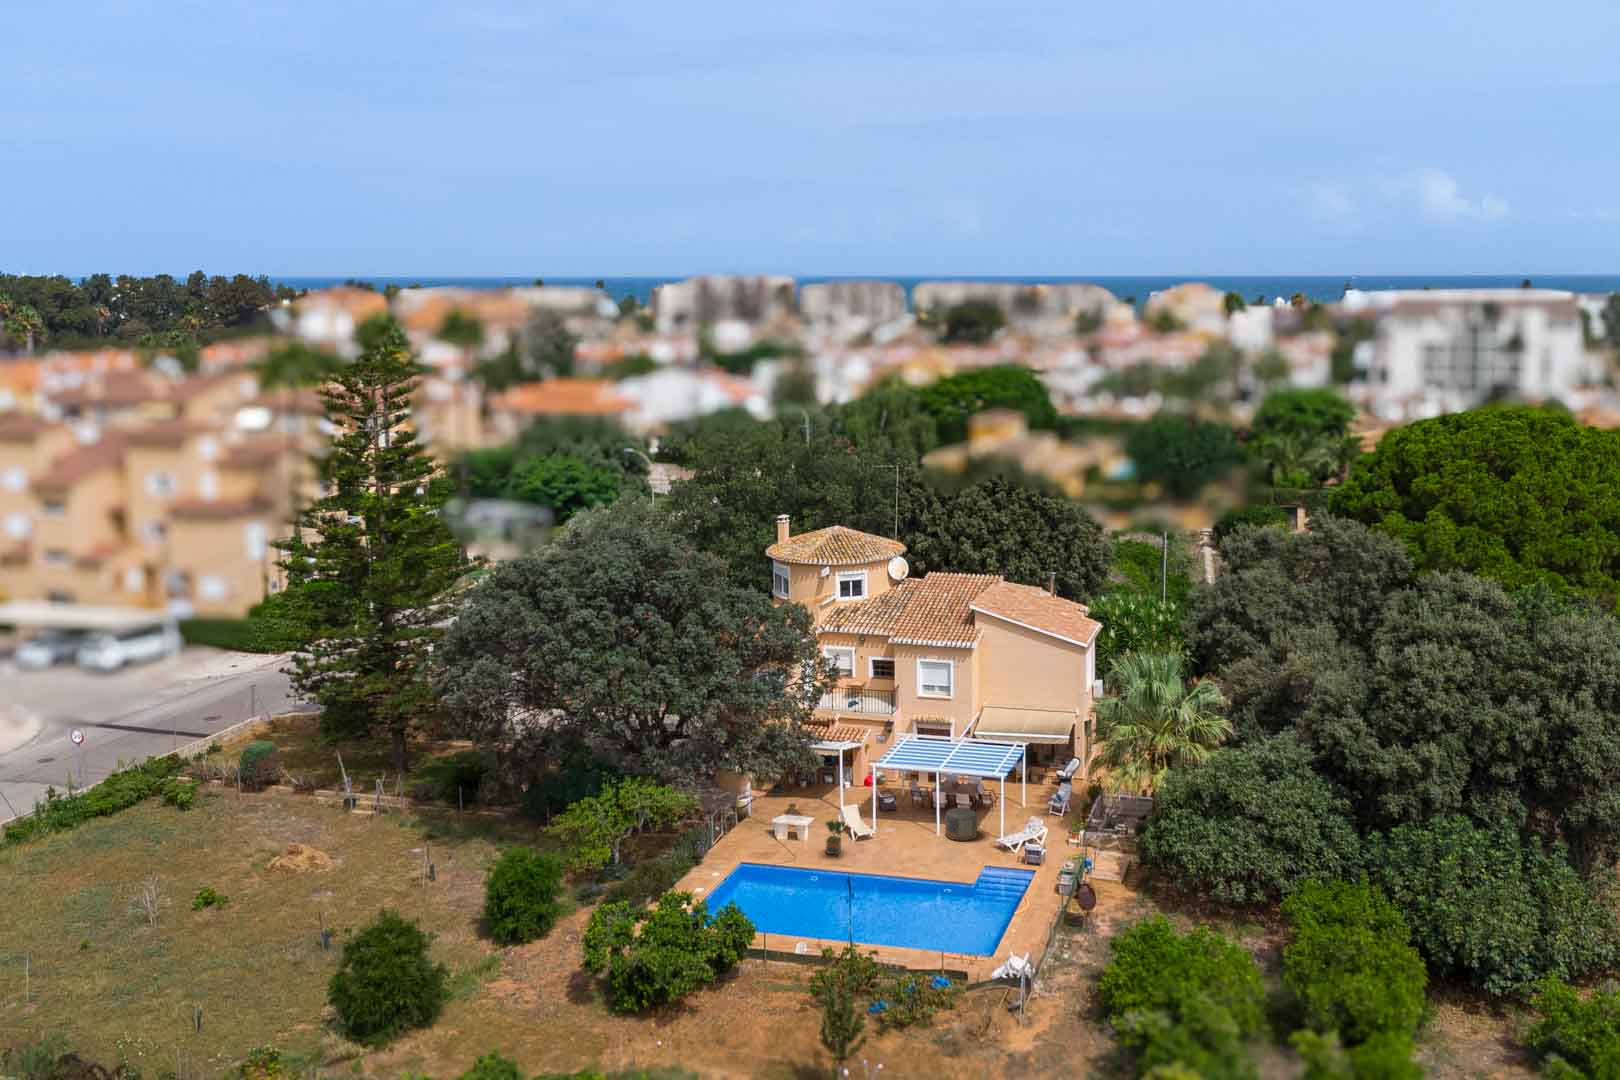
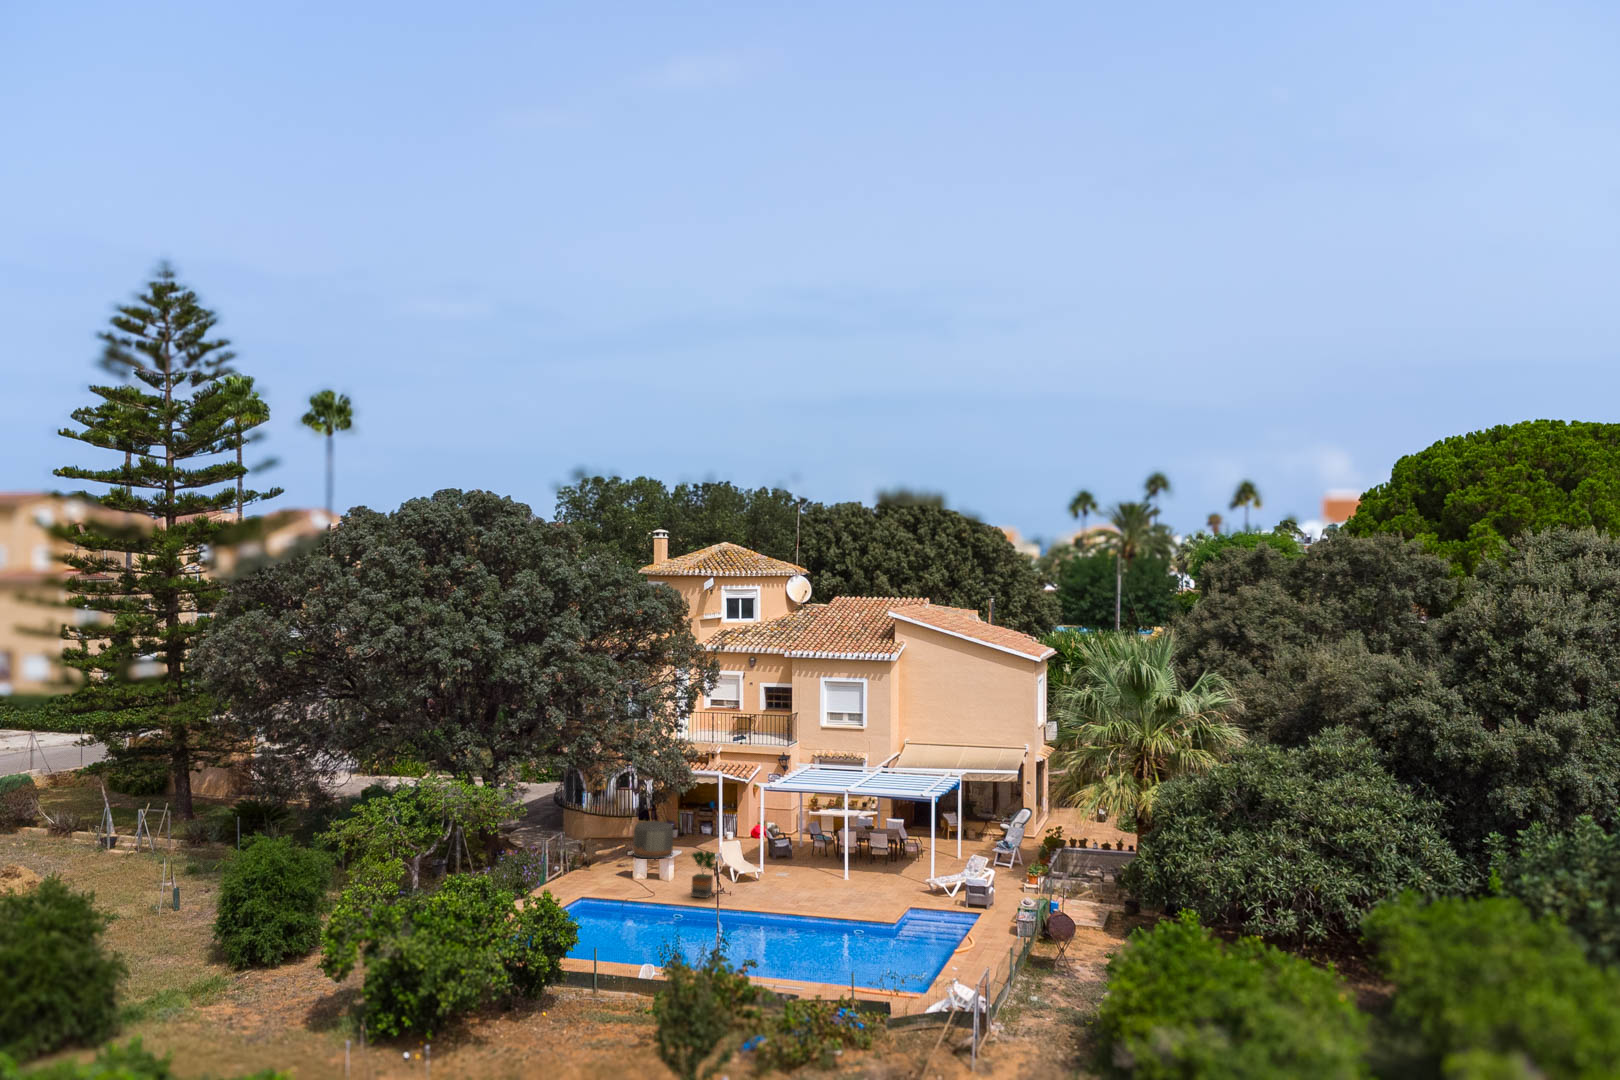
pouf: present [945,808,977,841] -> present [633,821,673,858]

